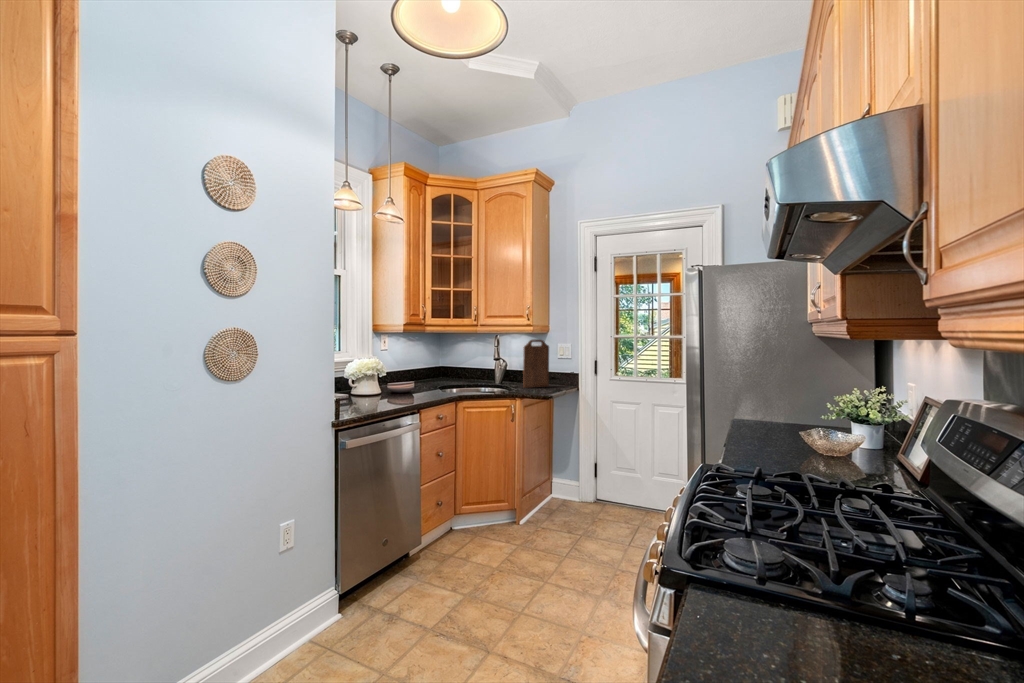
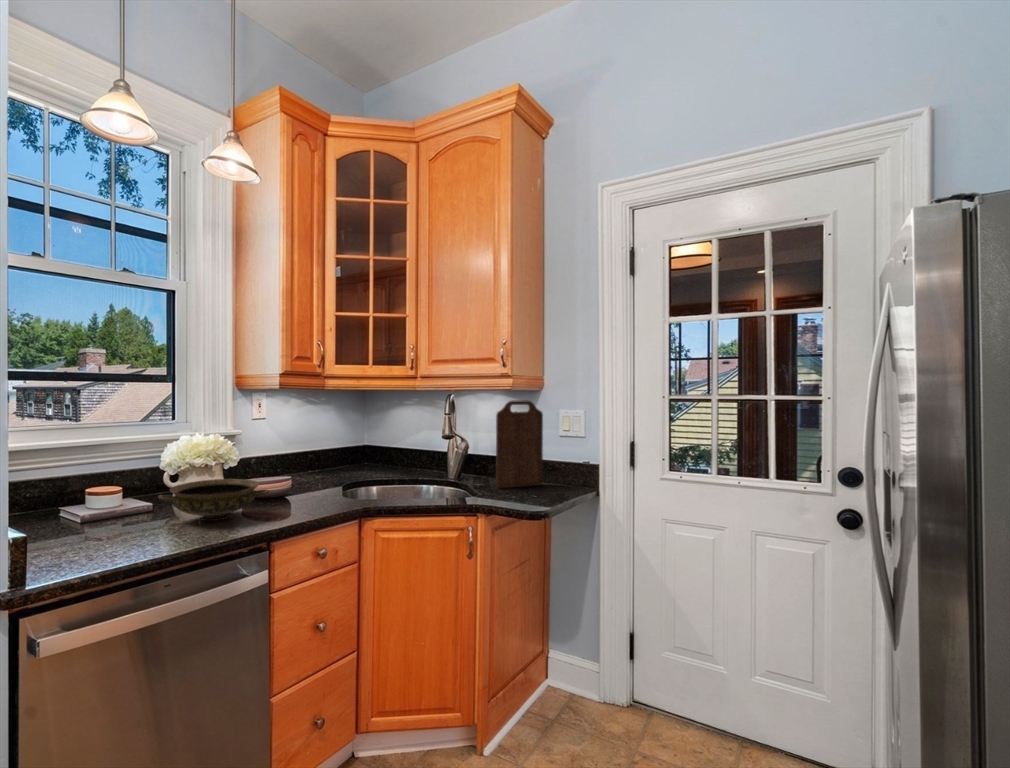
ceramic bowl: none [362,381,412,400] -> present [158,479,269,521]

